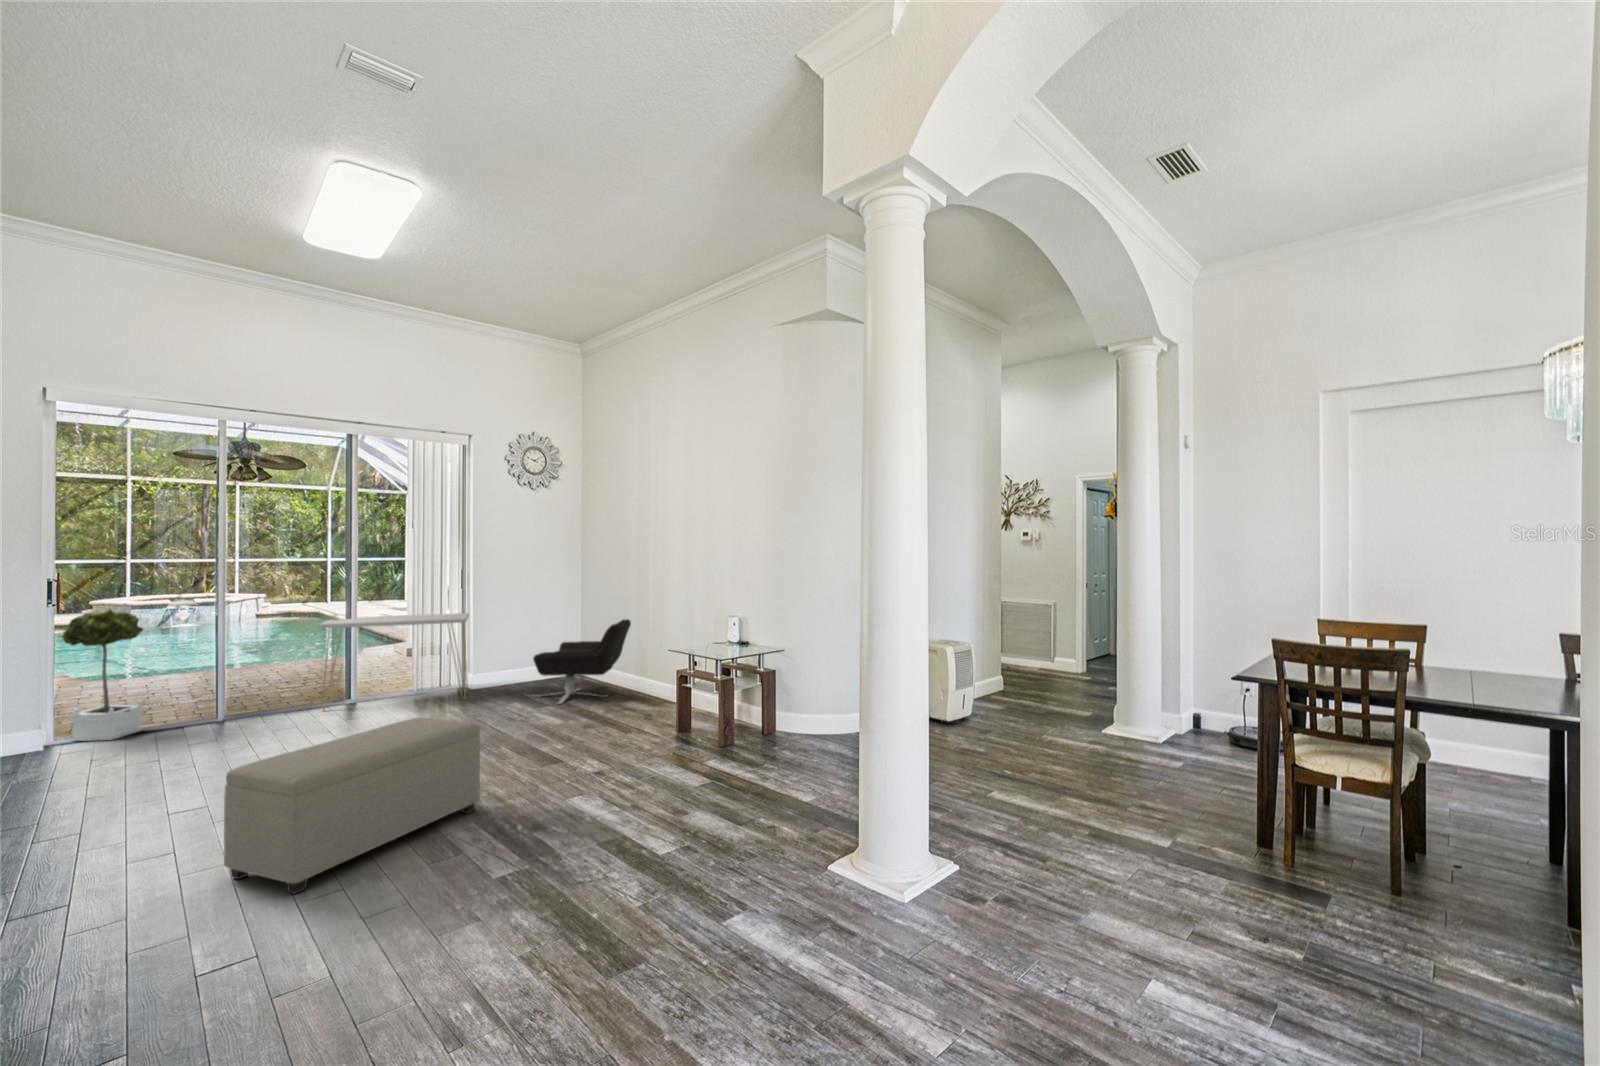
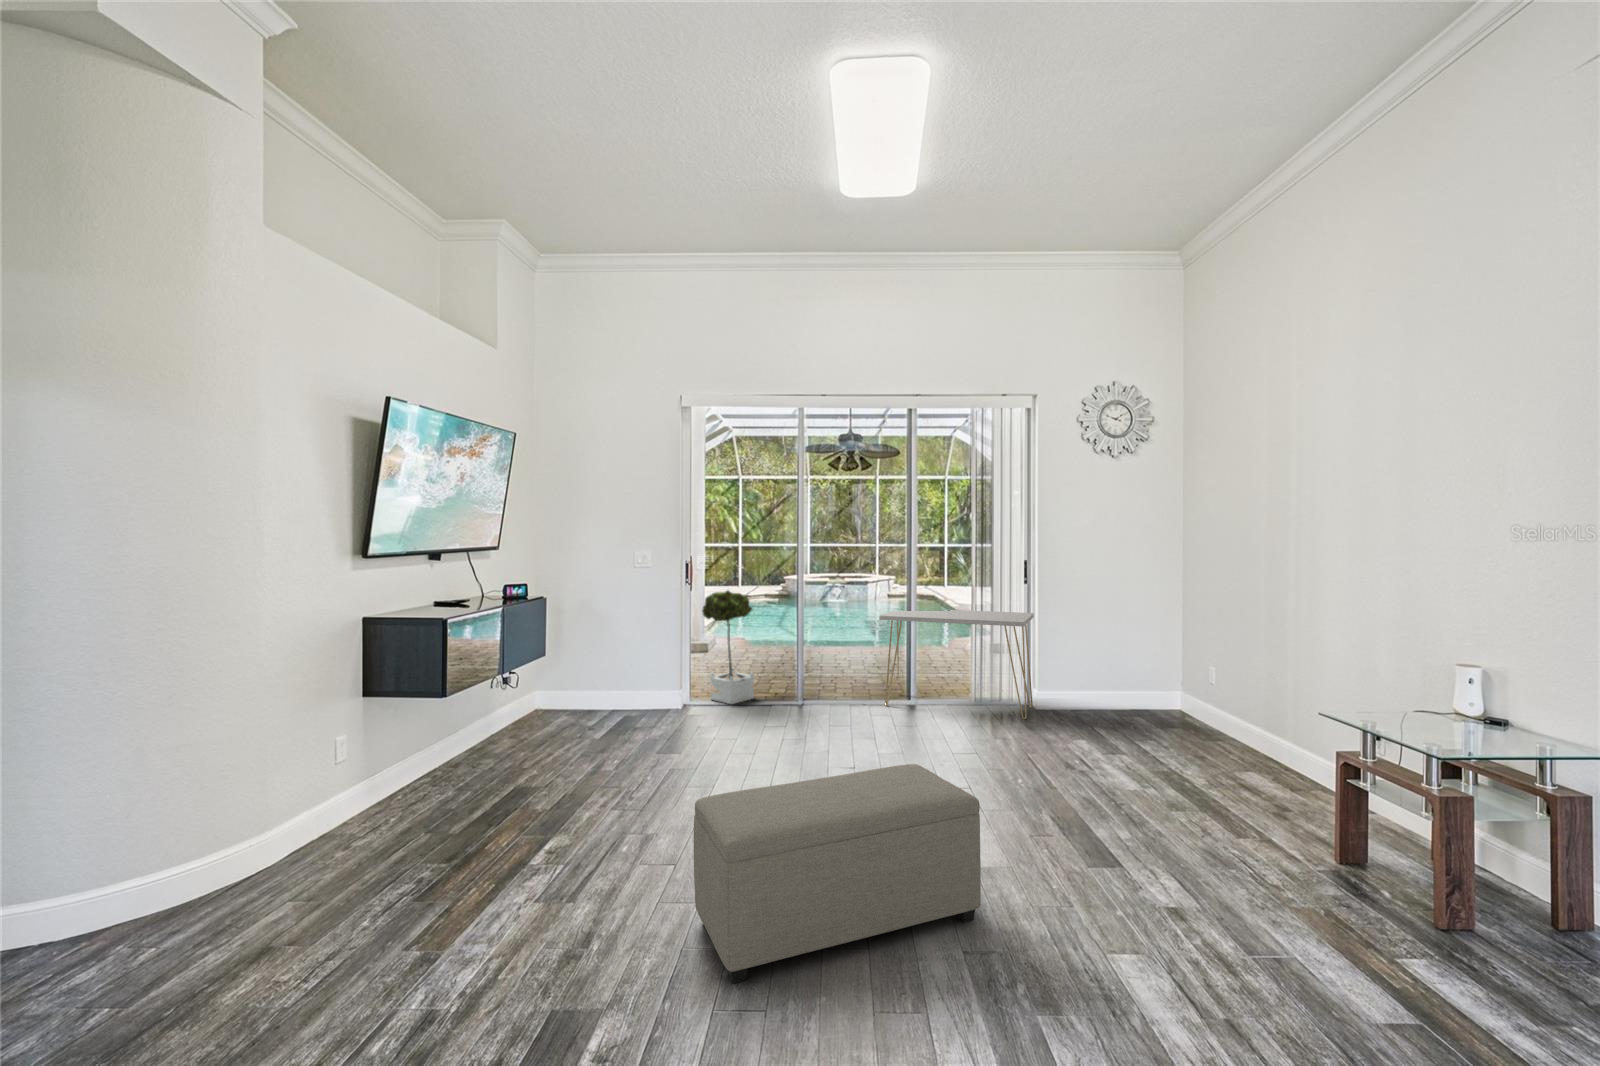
lounge chair: present [533,619,631,704] -> none [1104,642,1257,754]

